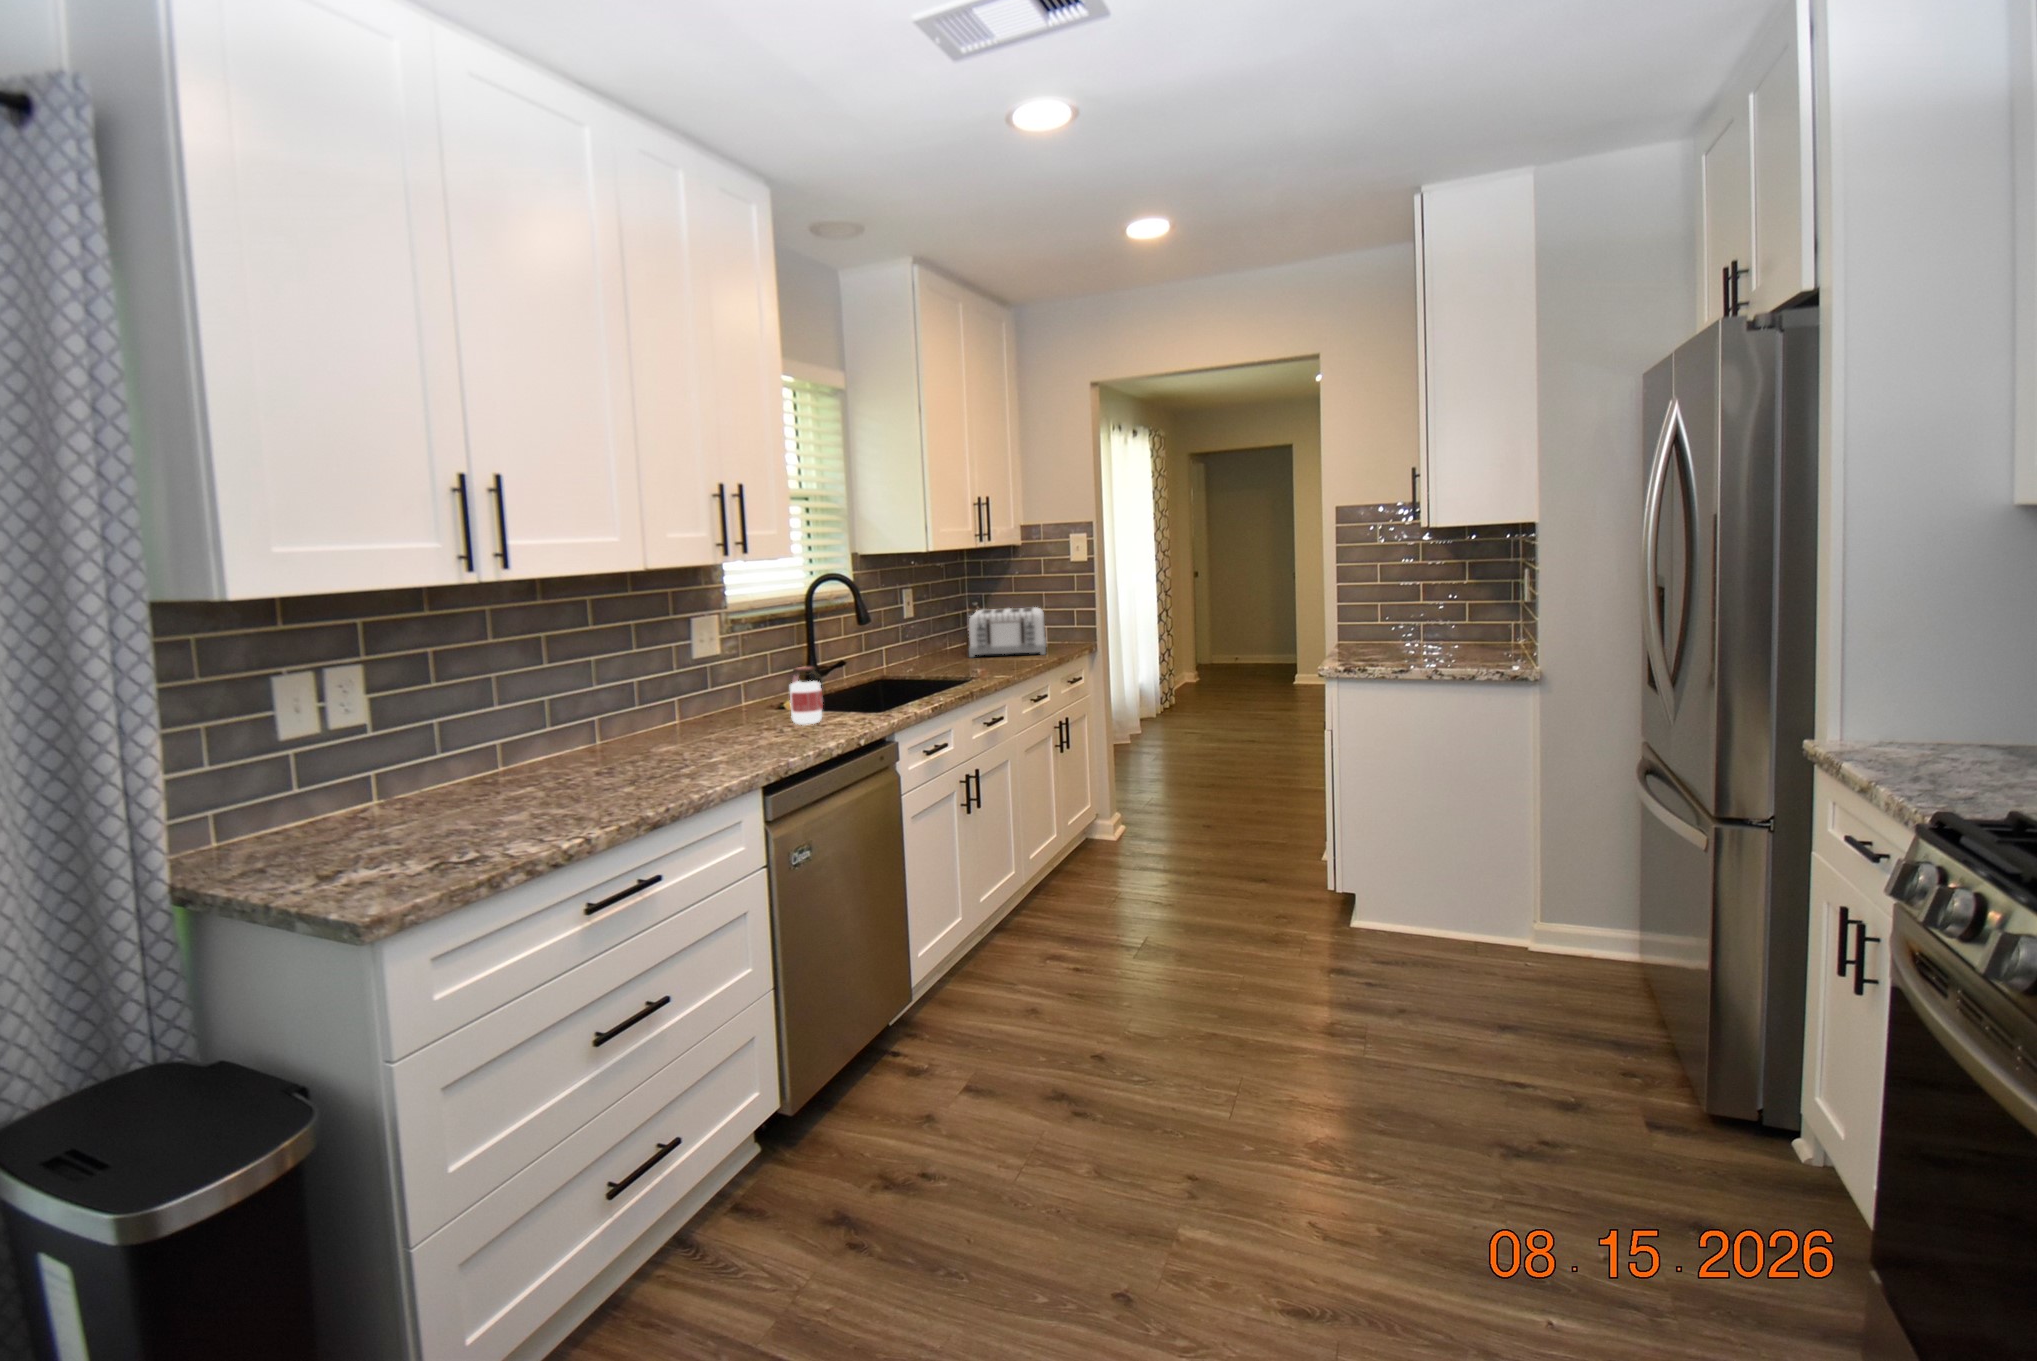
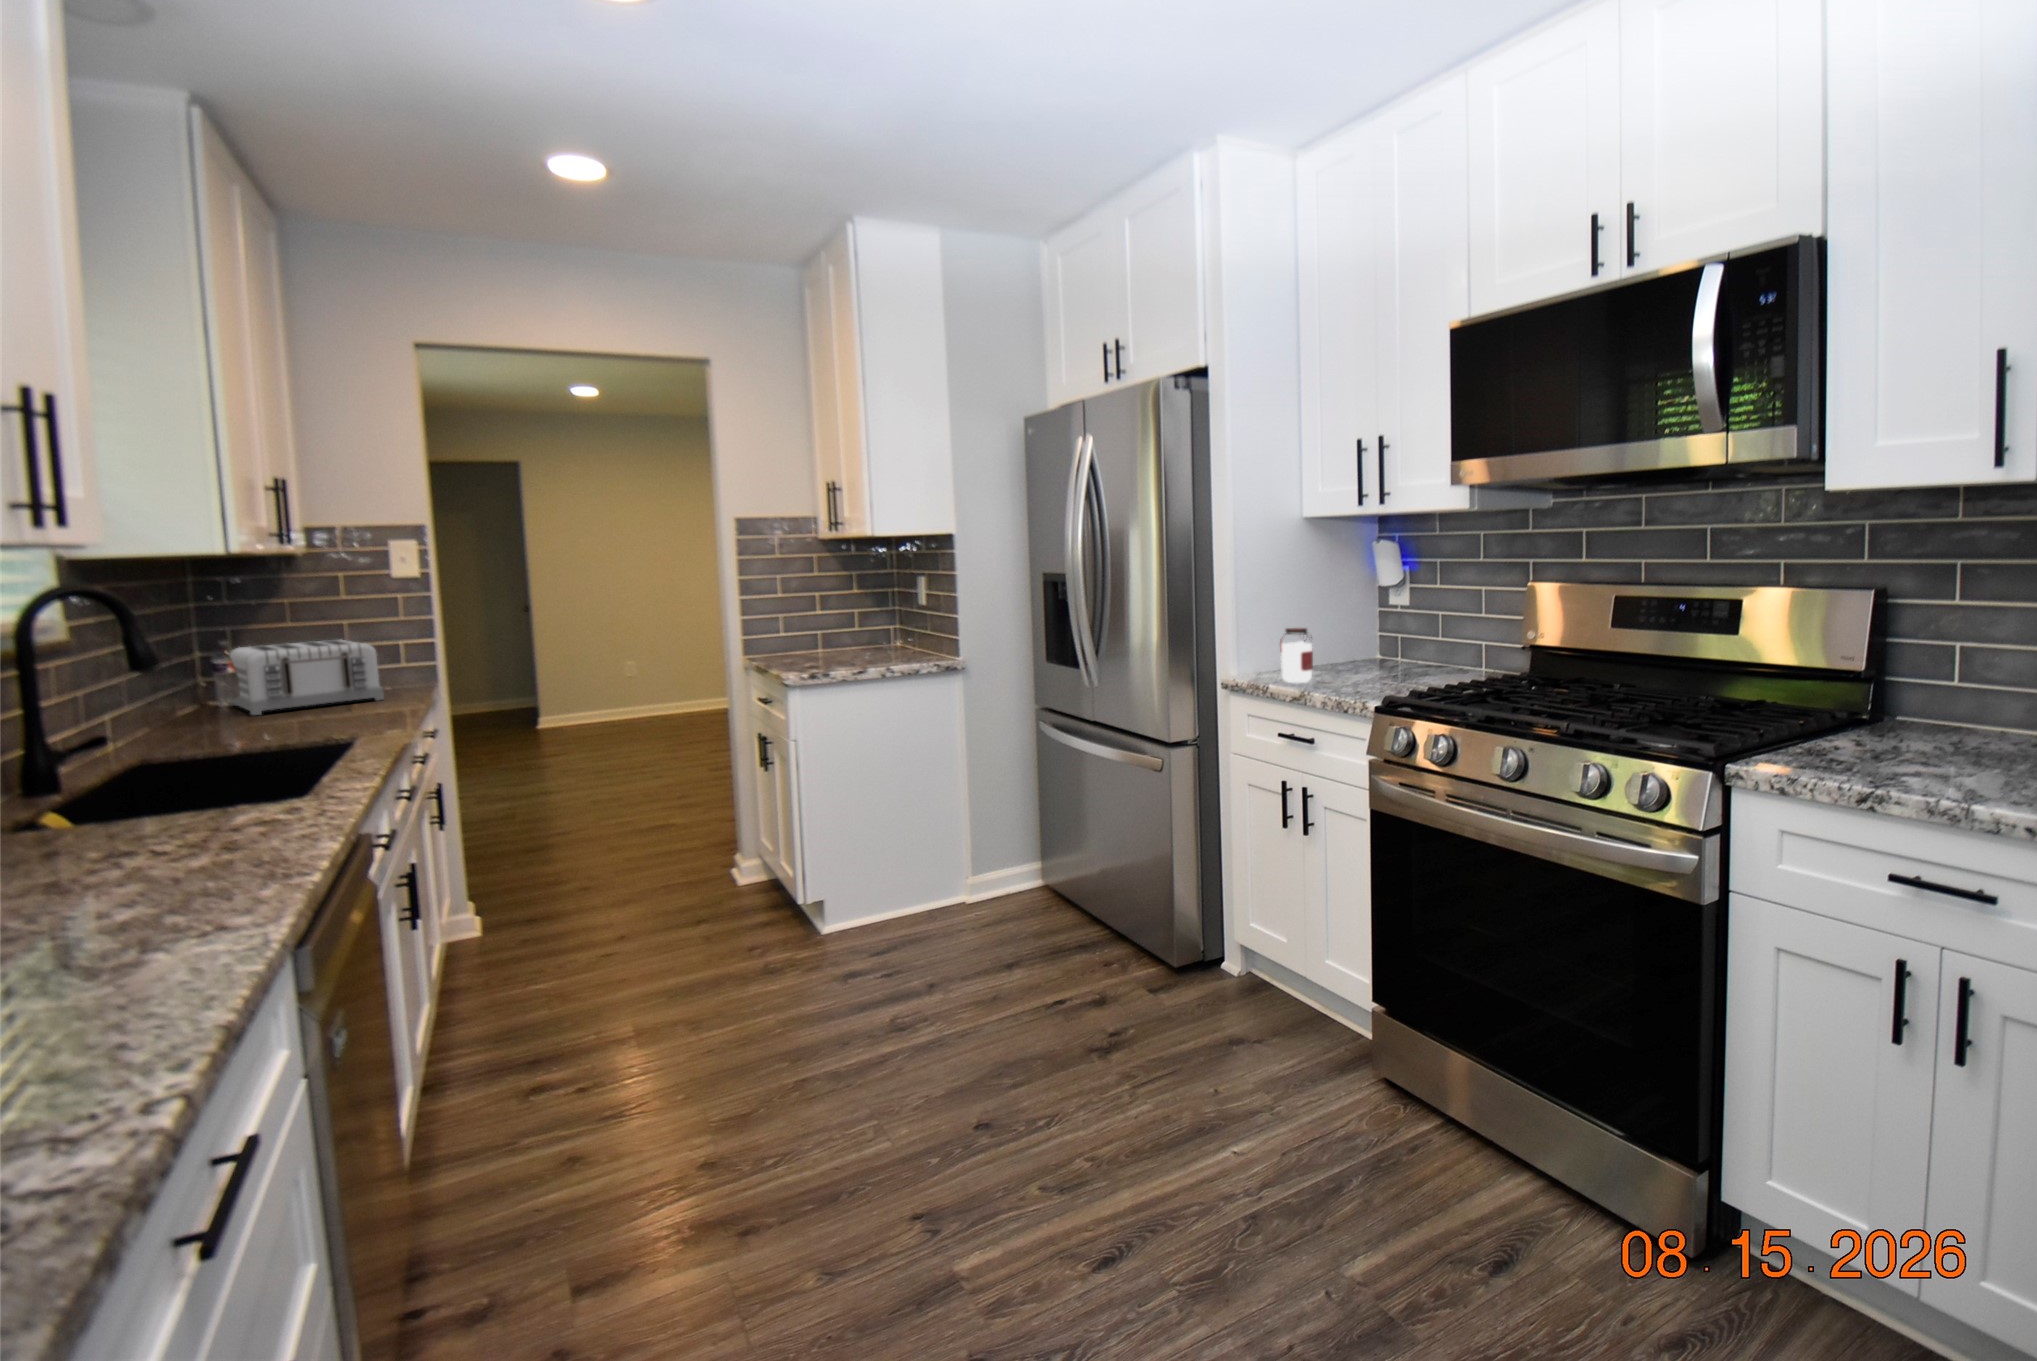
jar: present [790,667,823,725] -> present [1280,628,1313,683]

